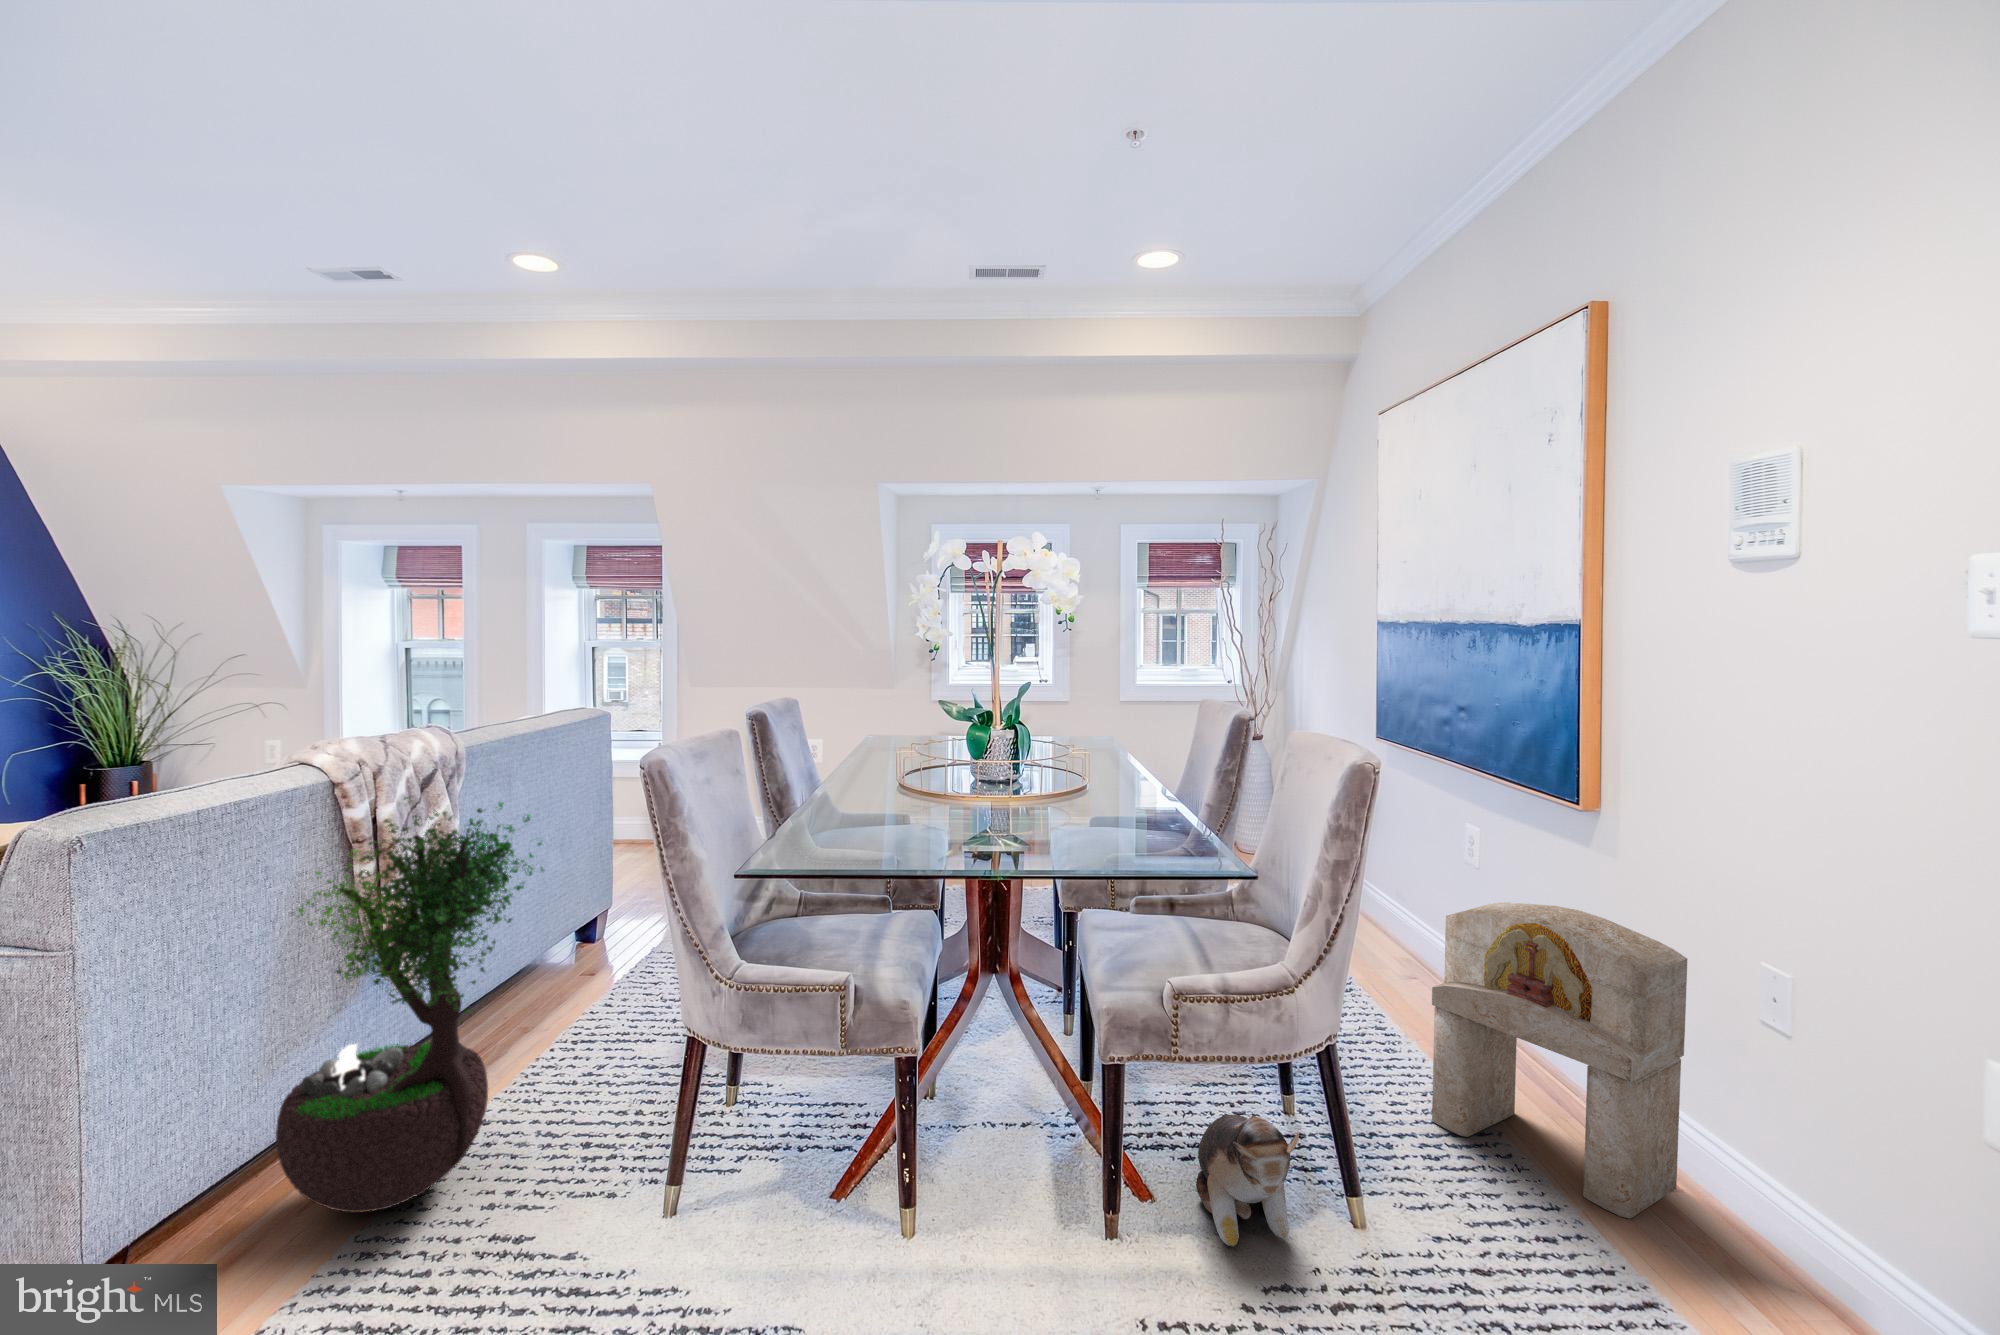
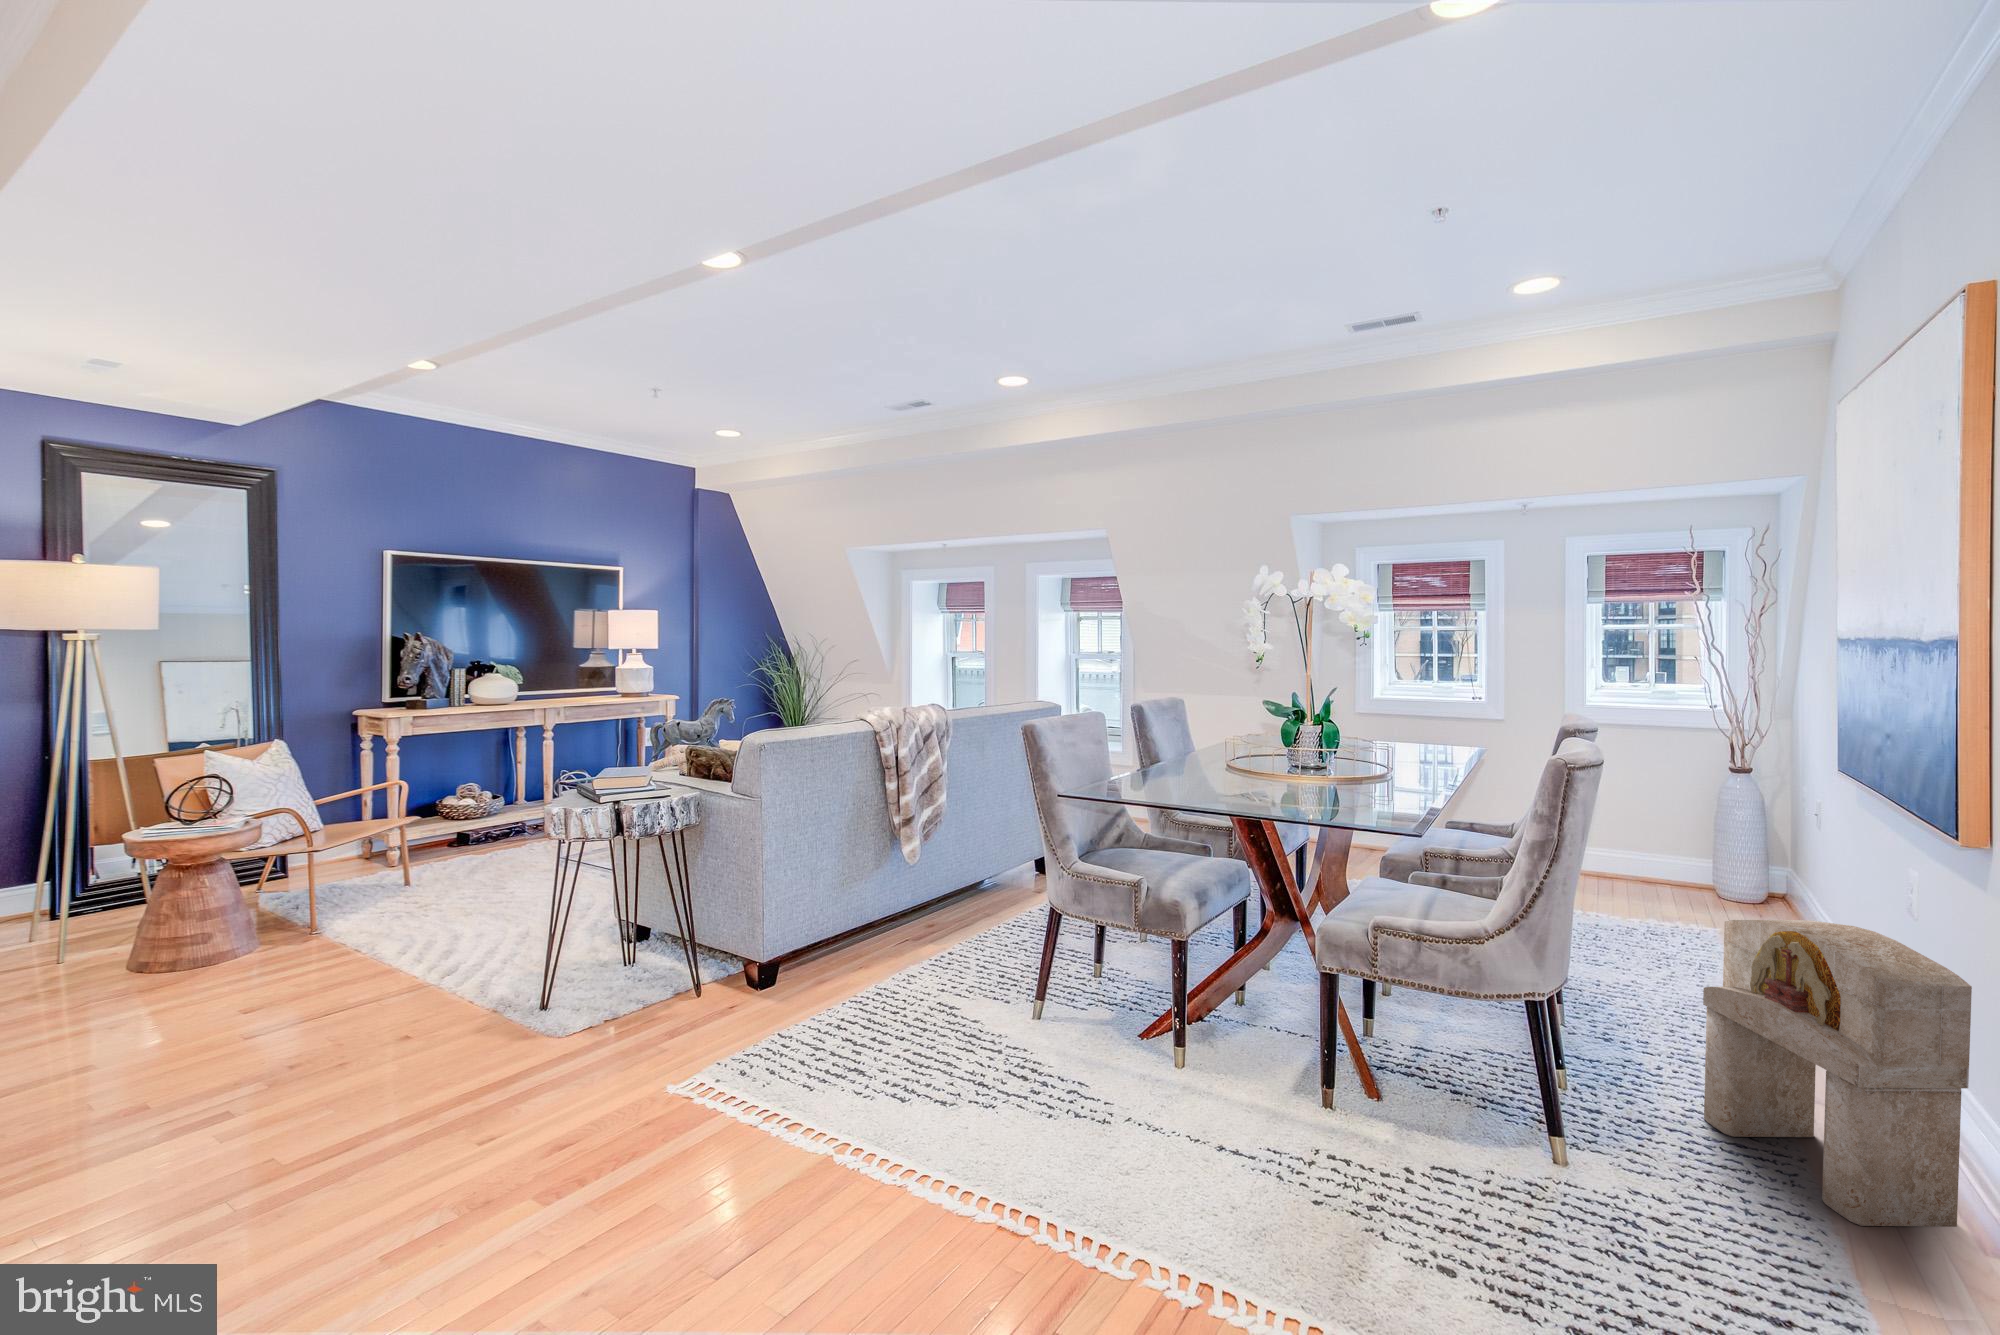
potted tree: present [276,796,544,1212] -> none [842,736,983,979]
plush toy: present [1196,1115,1299,1247] -> none [1403,1028,1480,1137]

